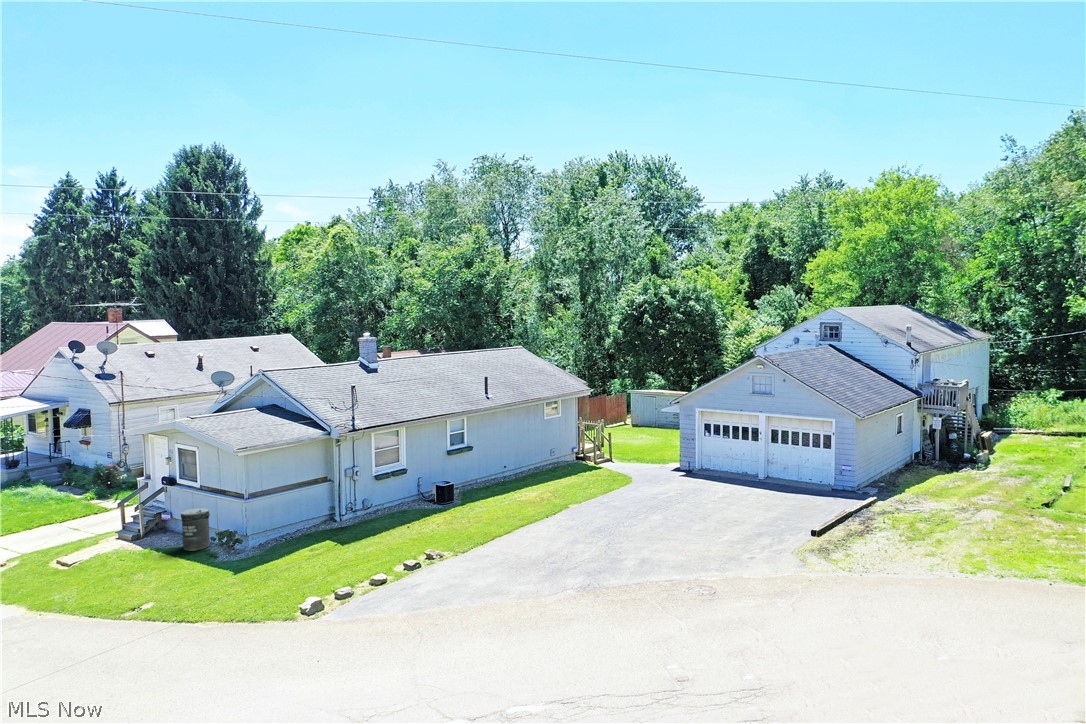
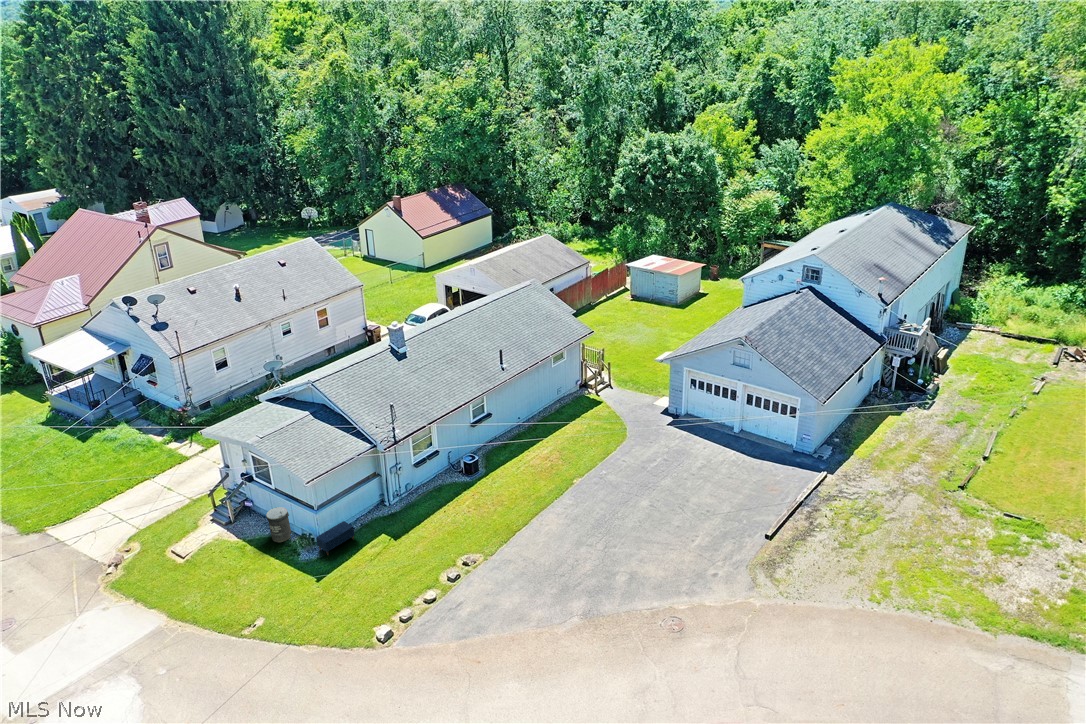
bench: none [239,525,290,558] -> present [316,521,355,555]

